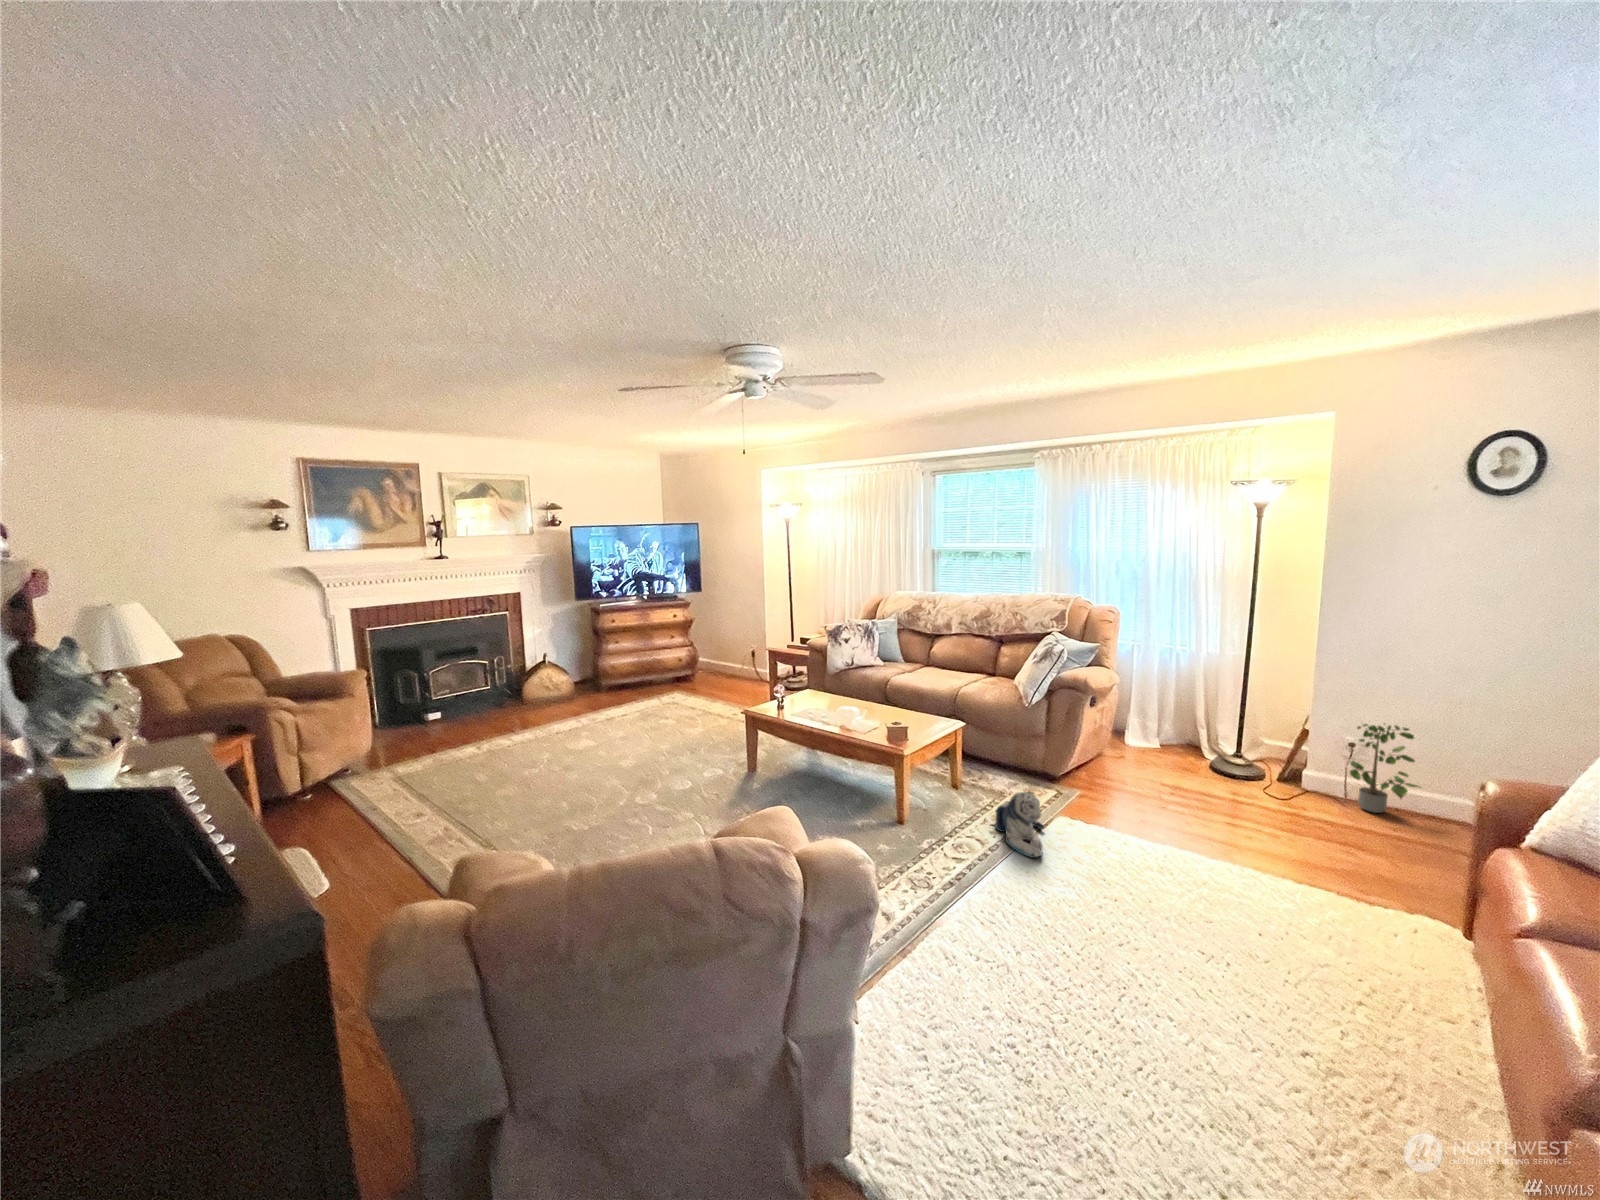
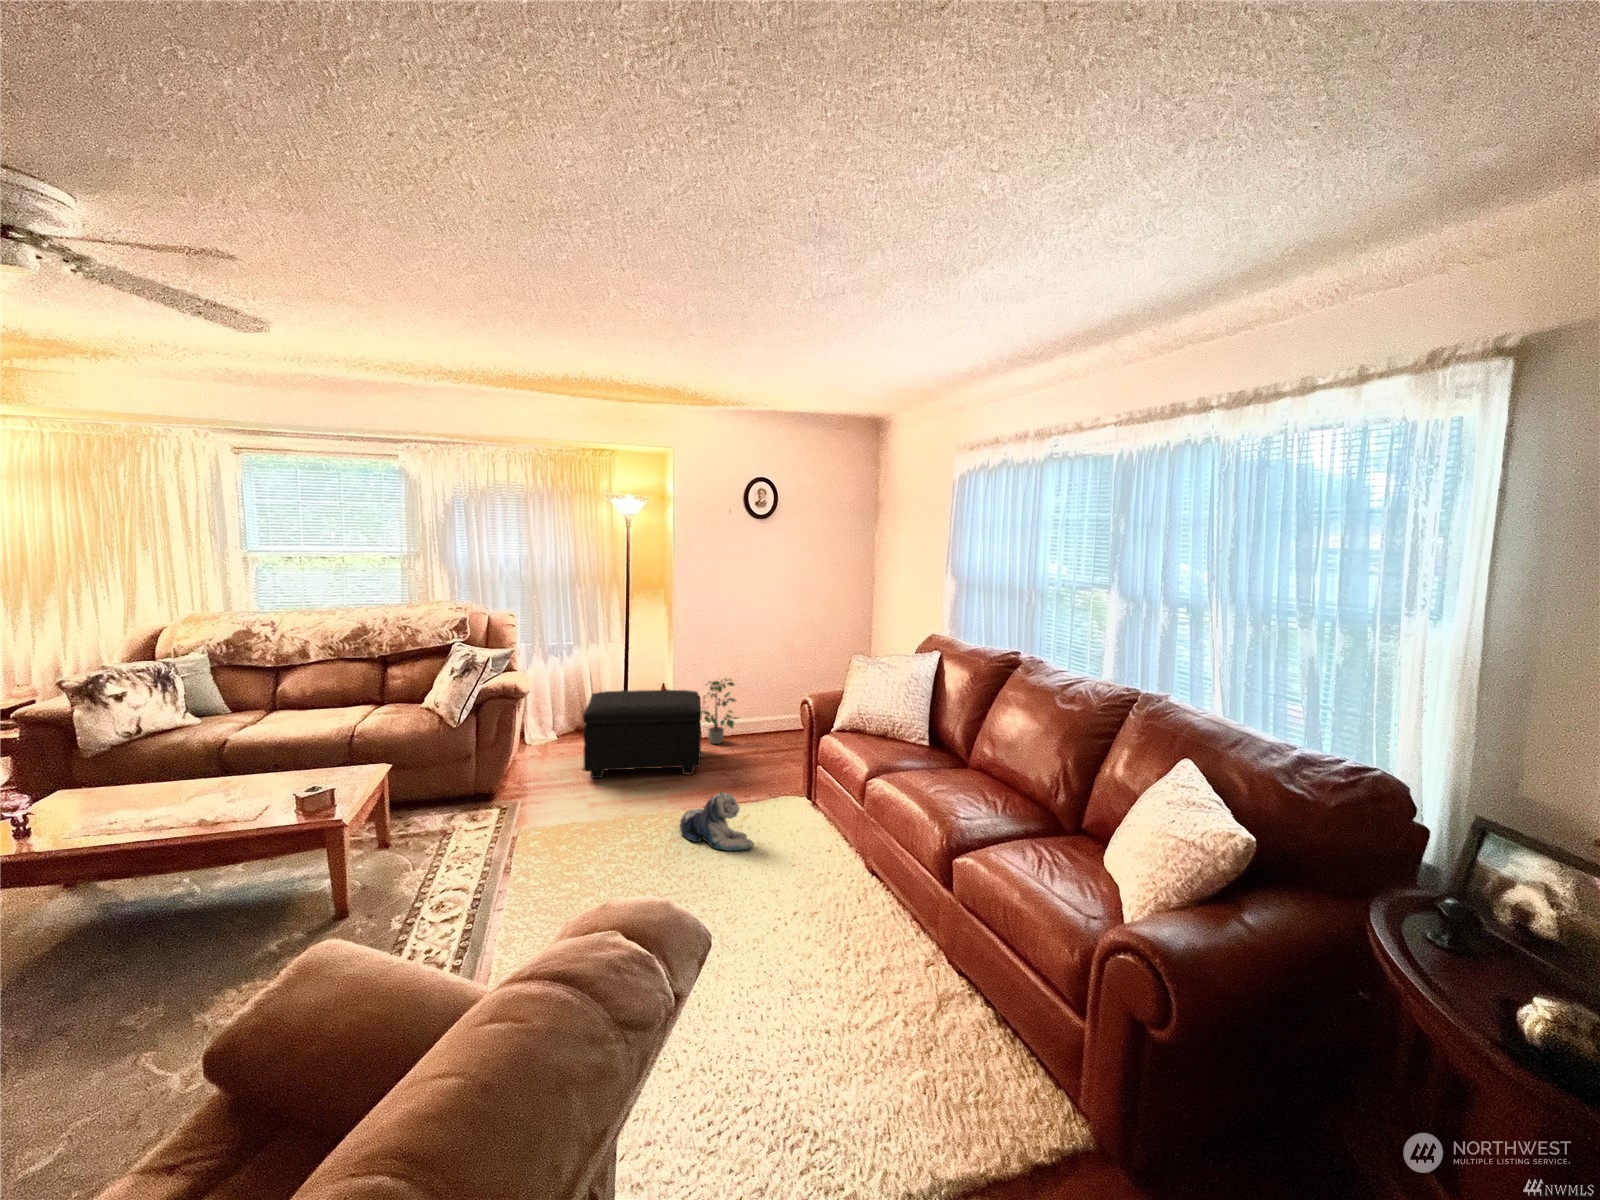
footstool: none [1153,705,1338,835] -> present [583,690,702,778]
plush toy: present [995,792,1044,858] -> present [680,792,754,851]

